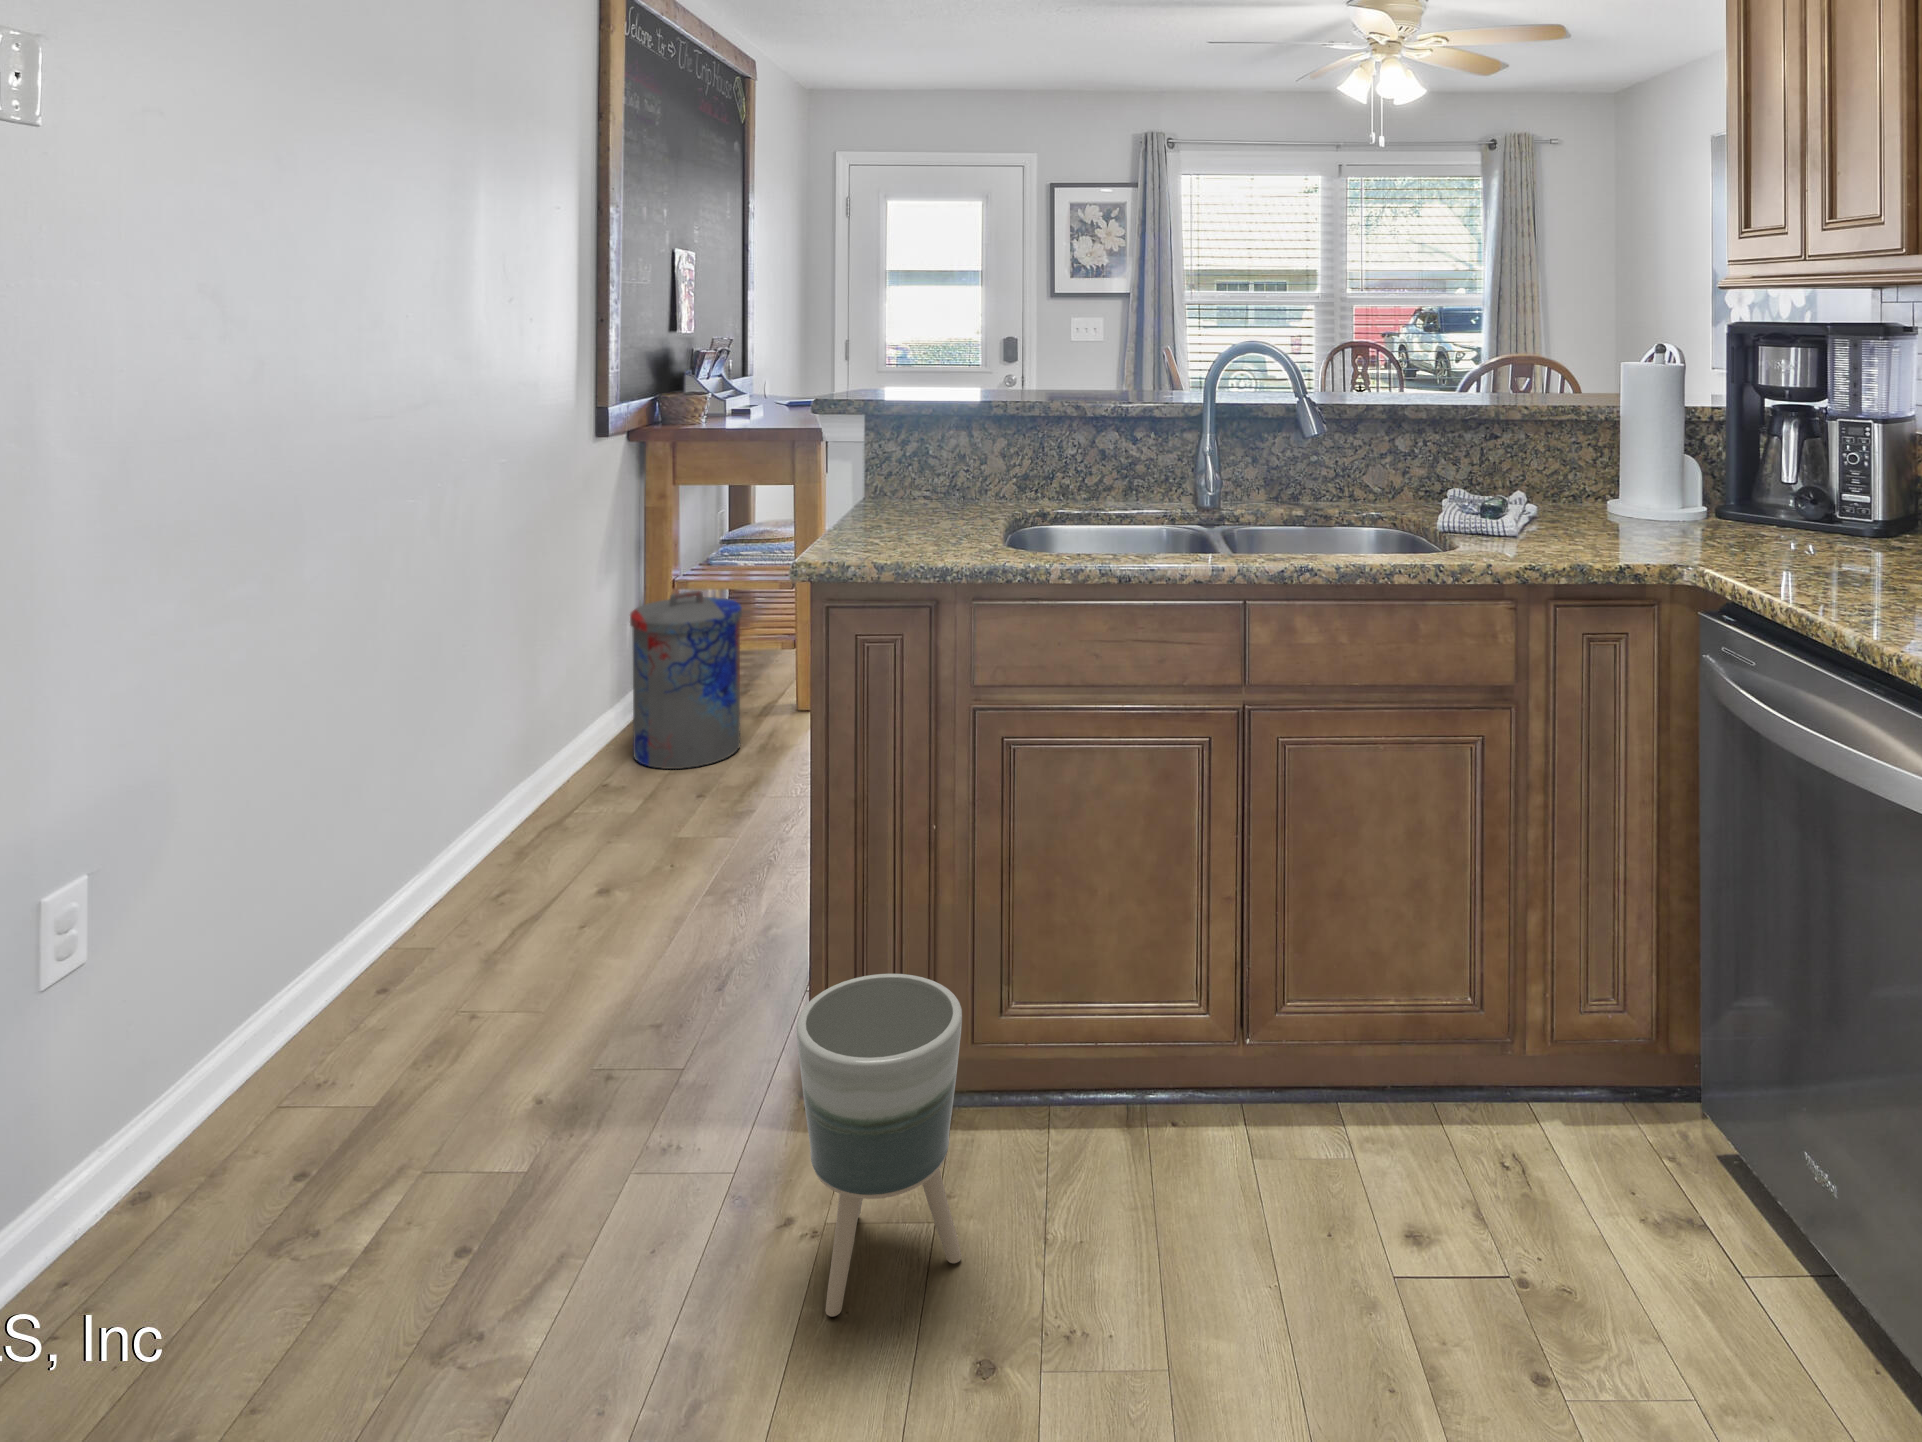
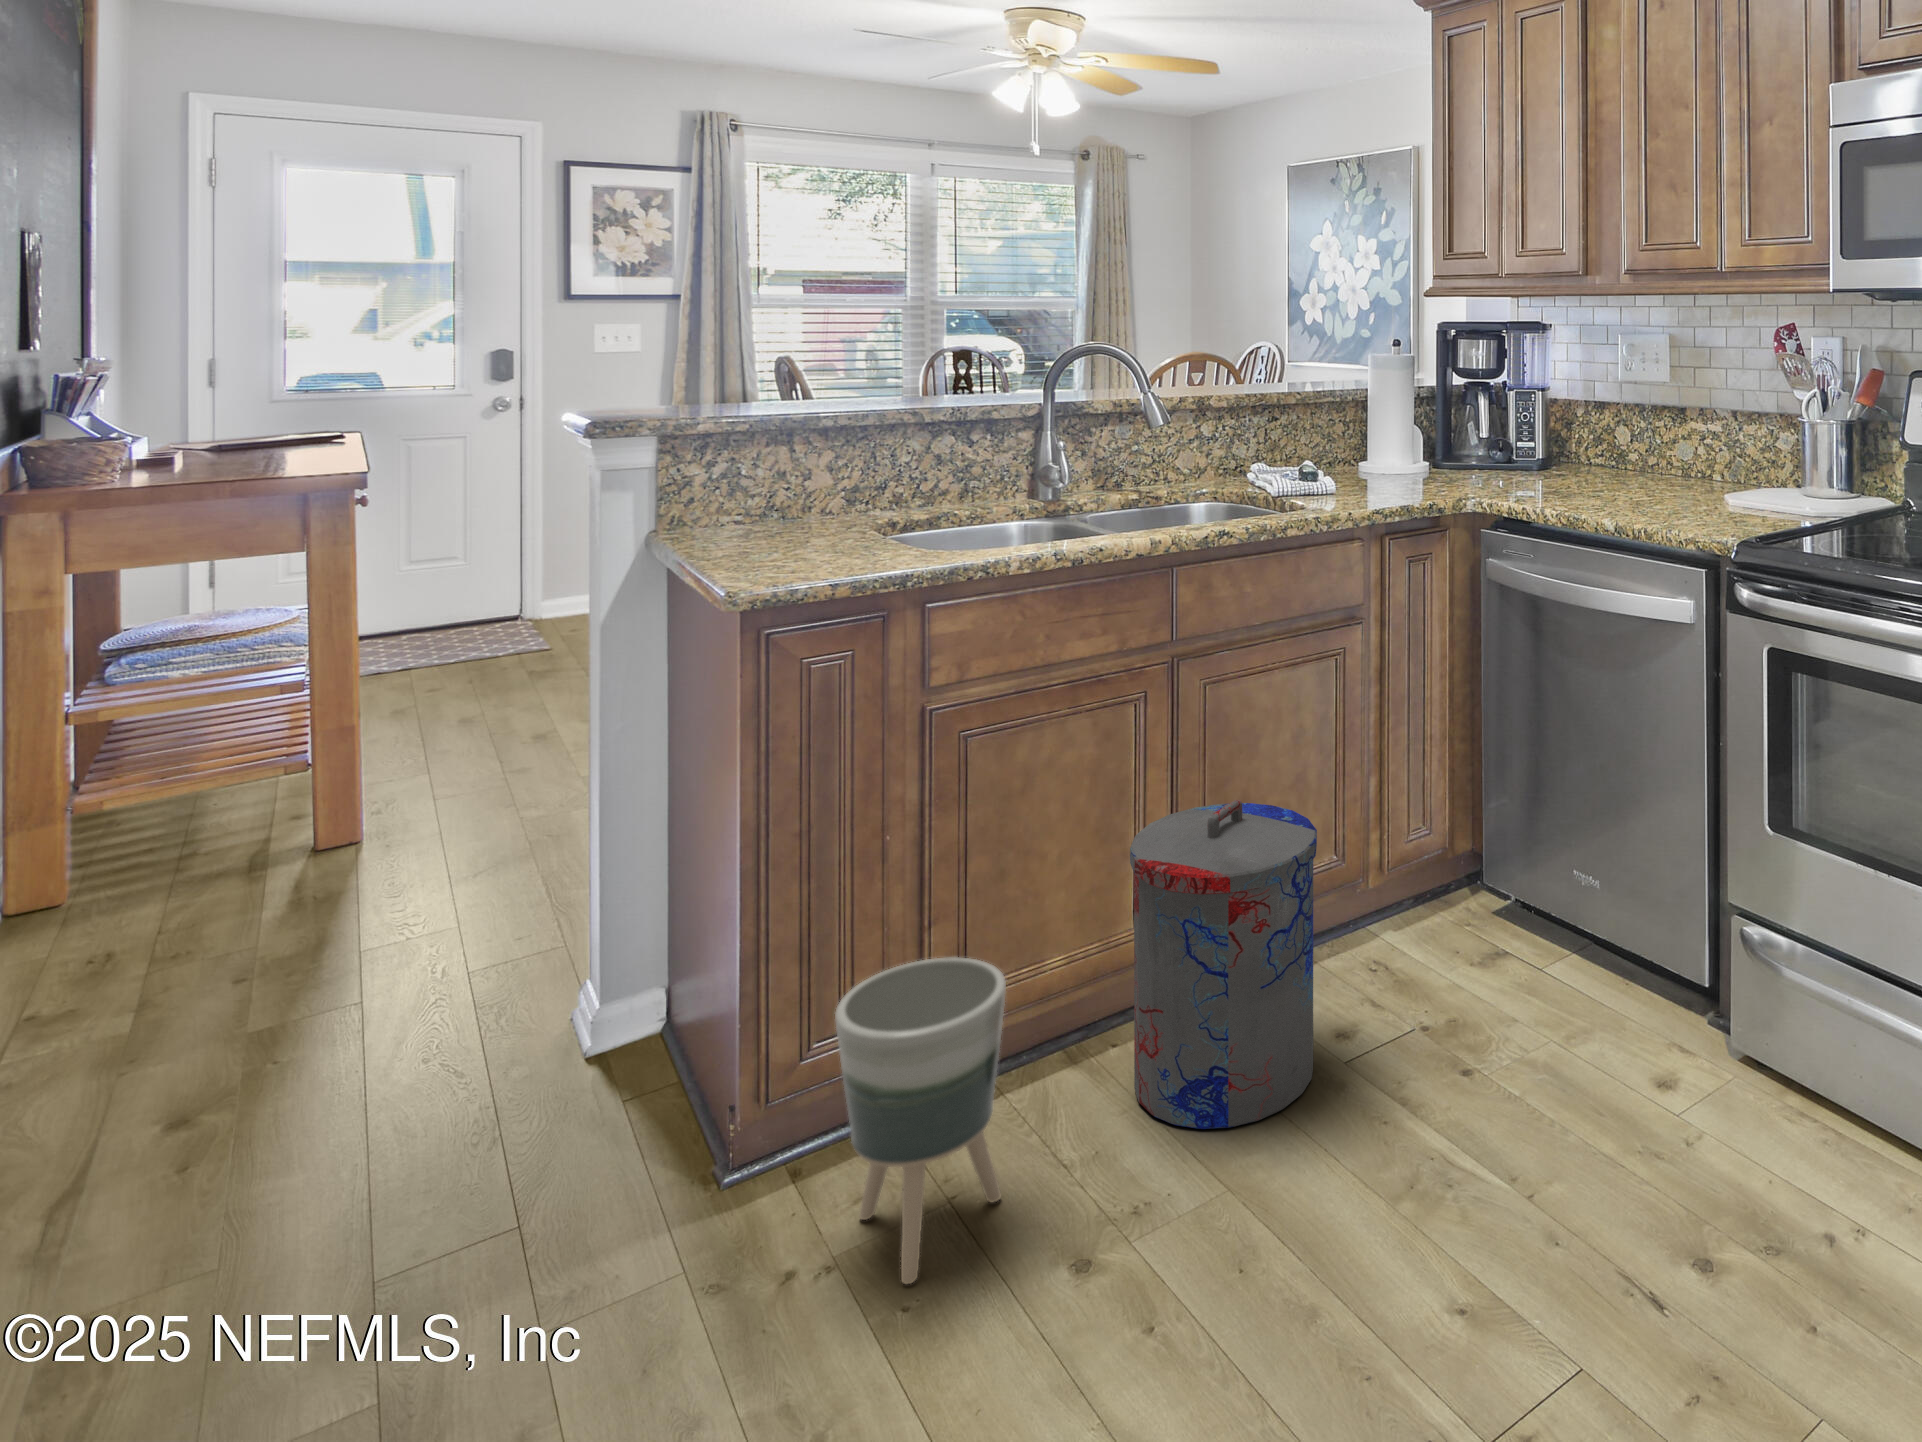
trash can: present [630,591,742,769] -> present [1130,800,1317,1129]

